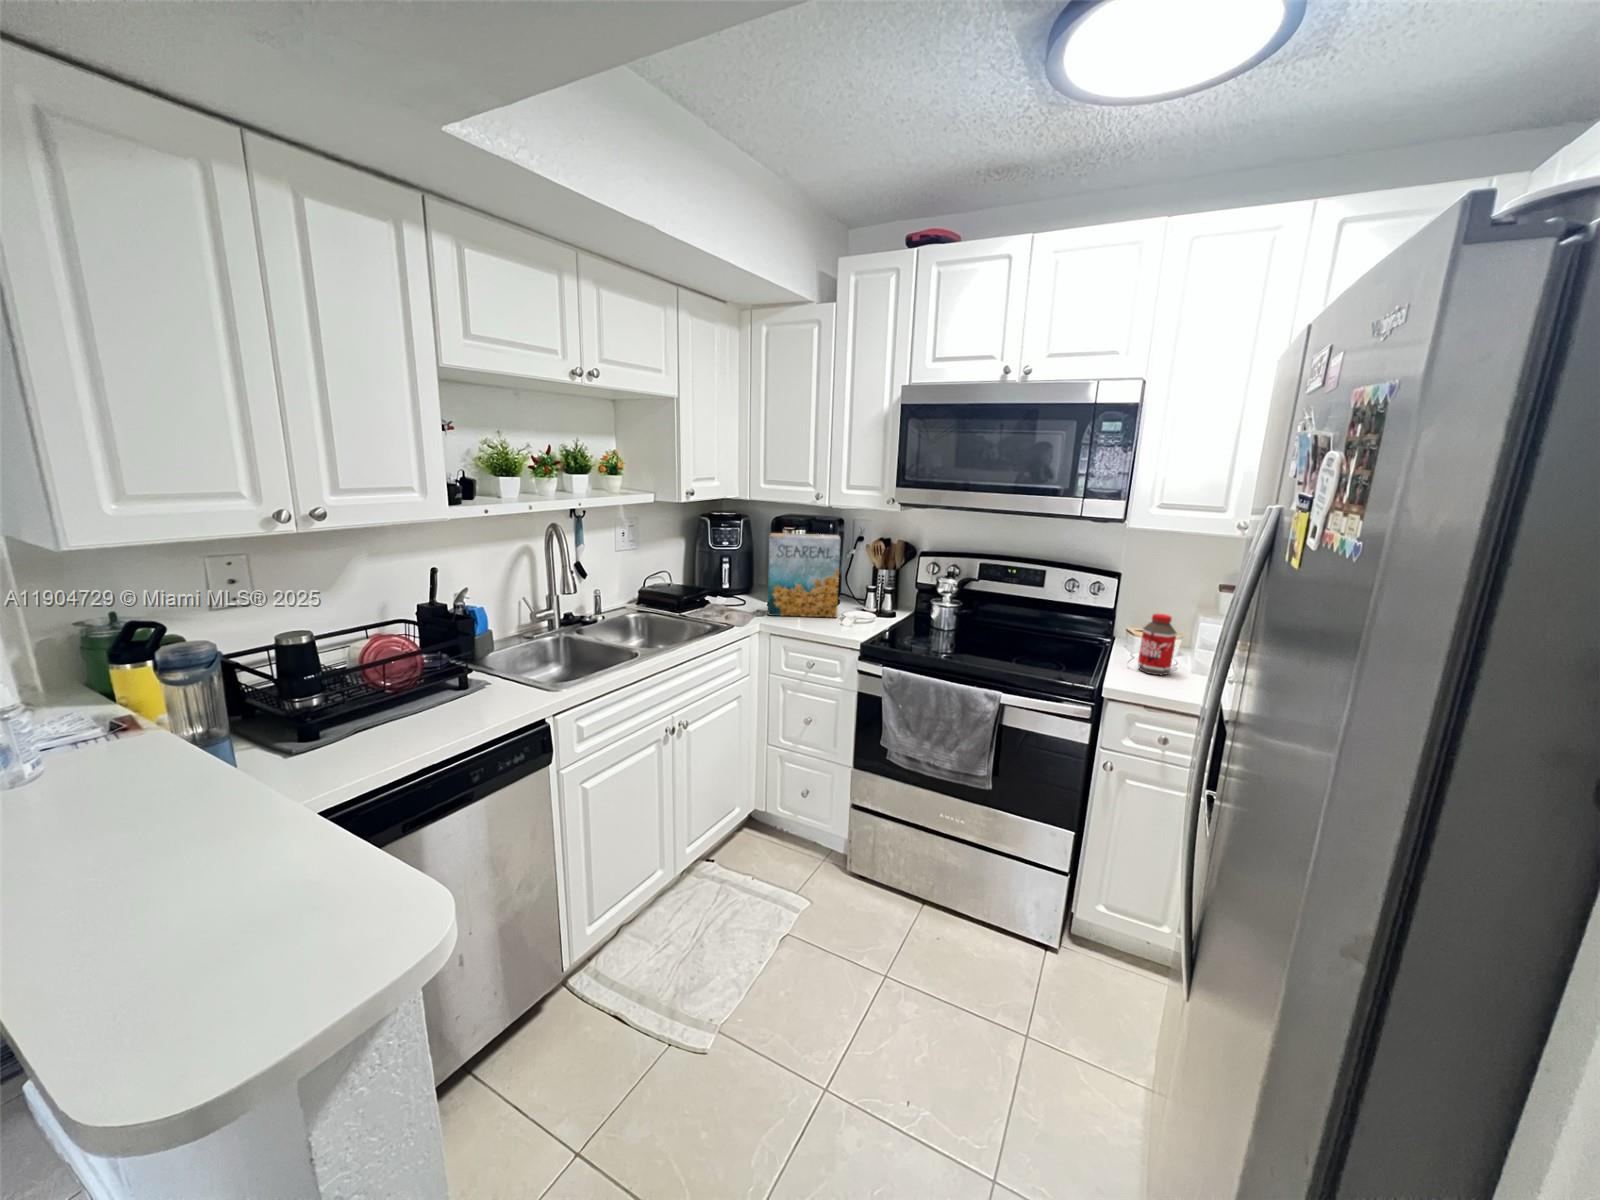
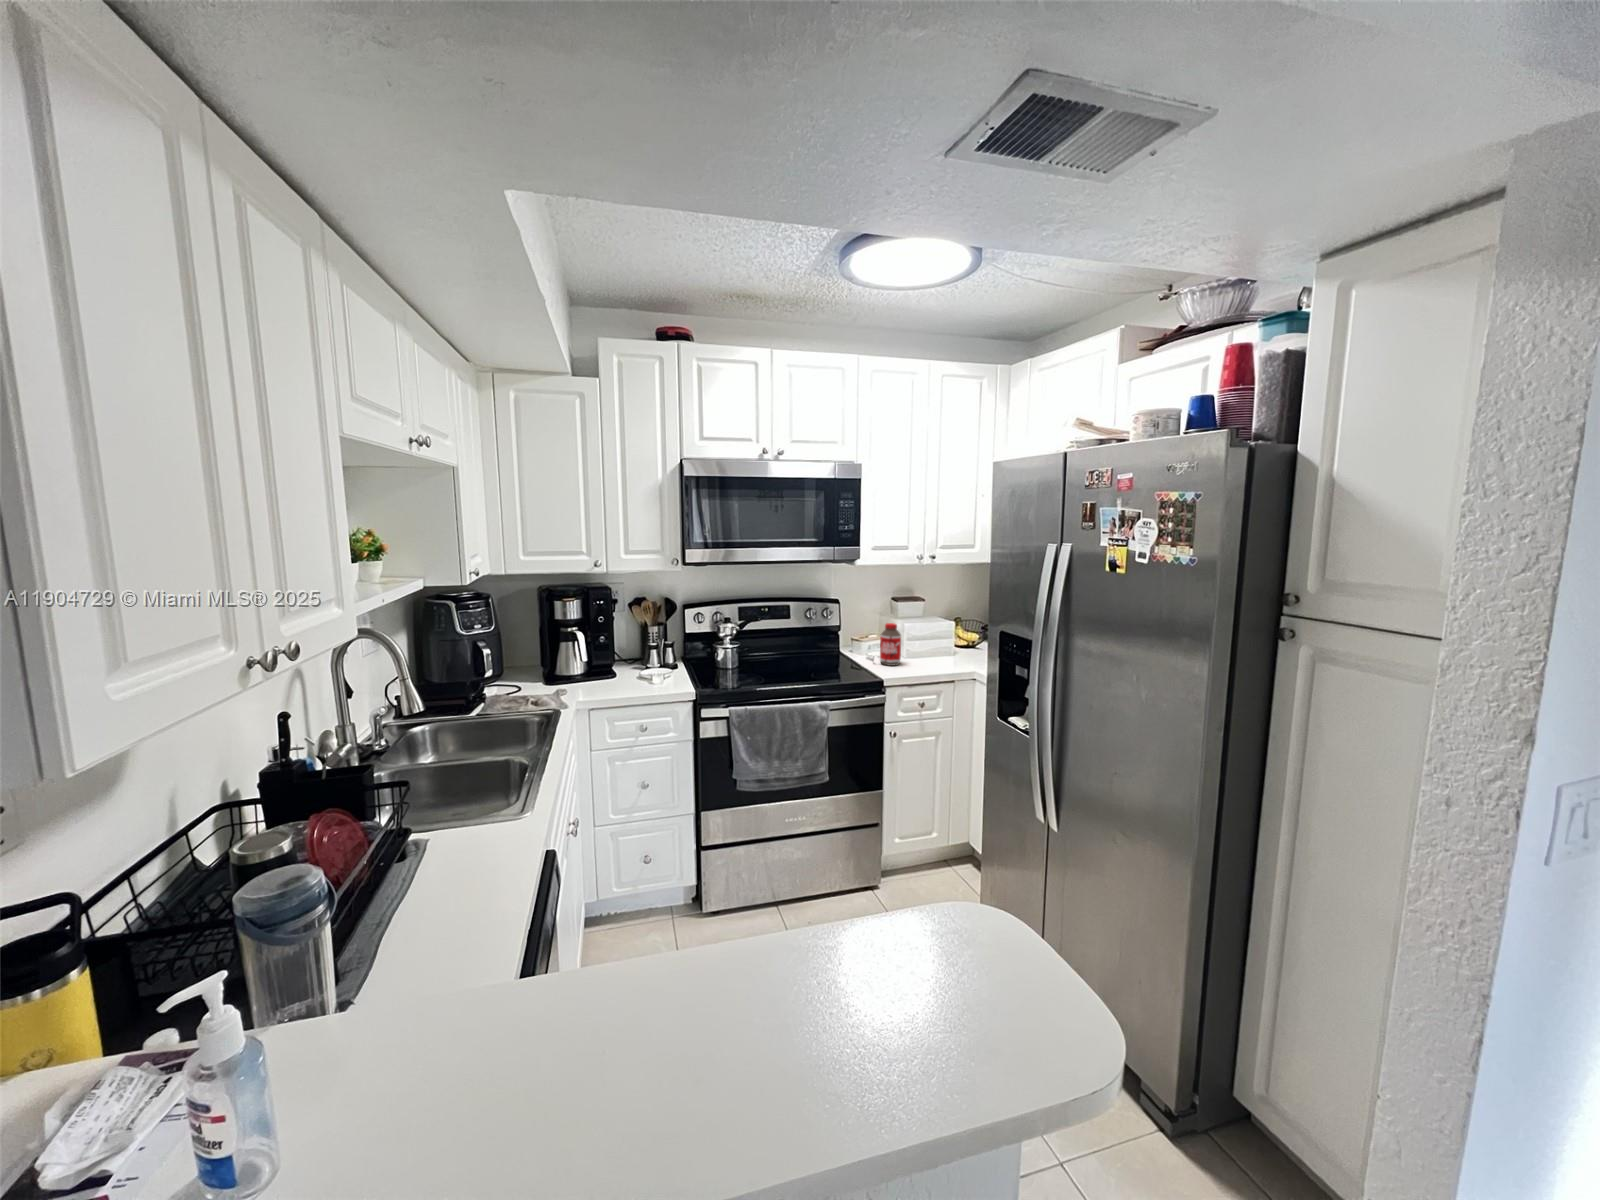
cereal box: present [768,533,840,617] -> none [556,599,636,692]

